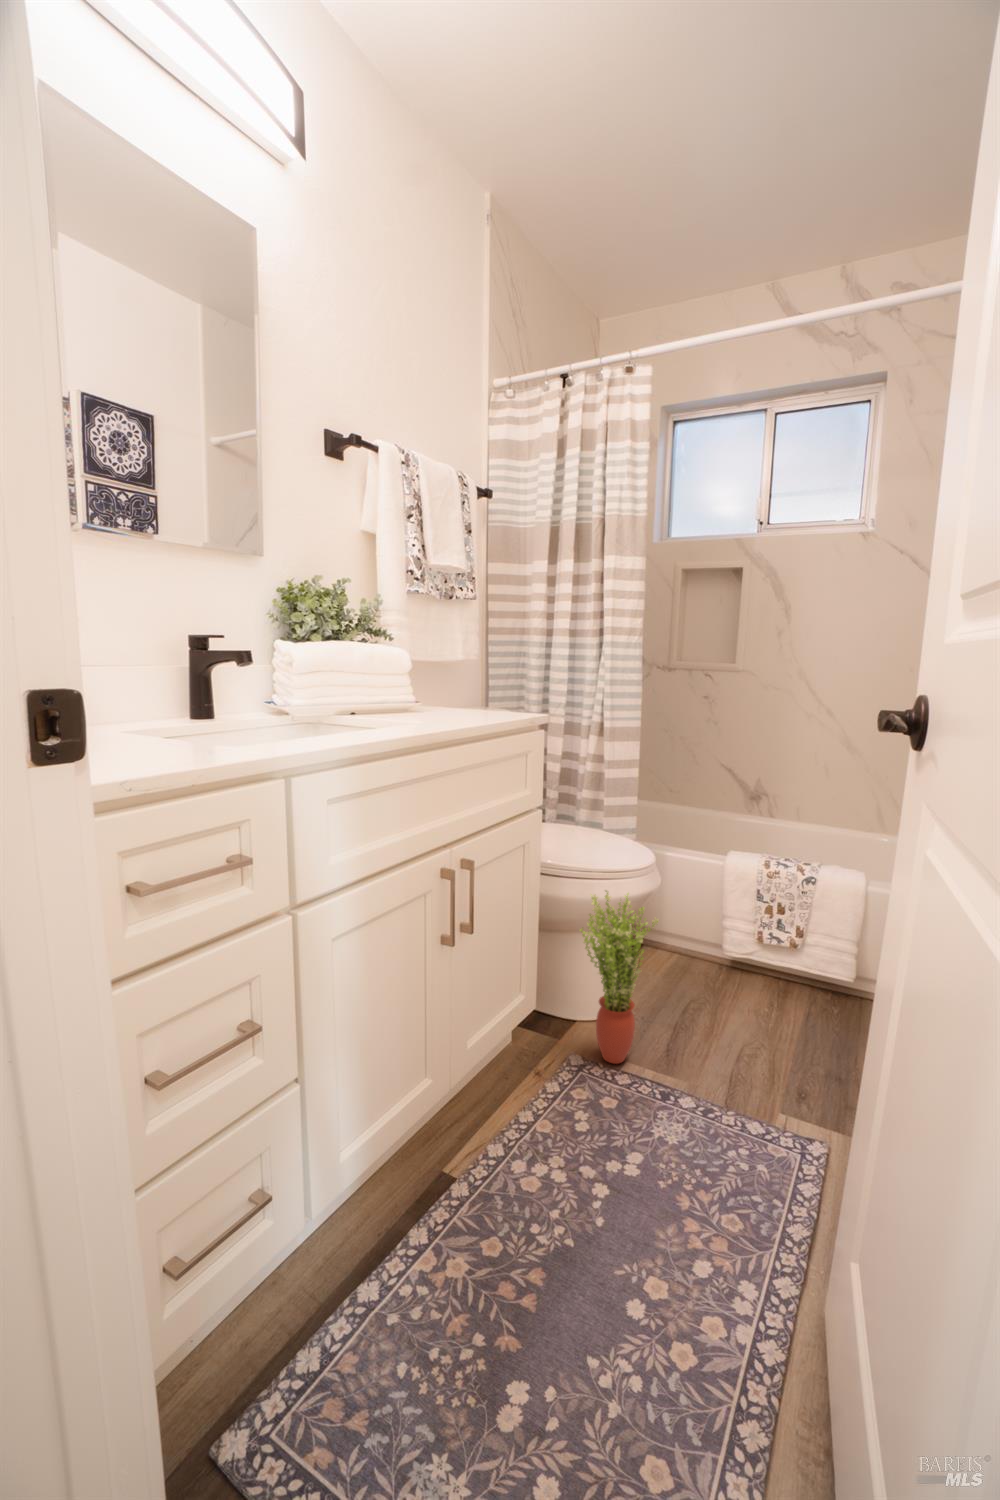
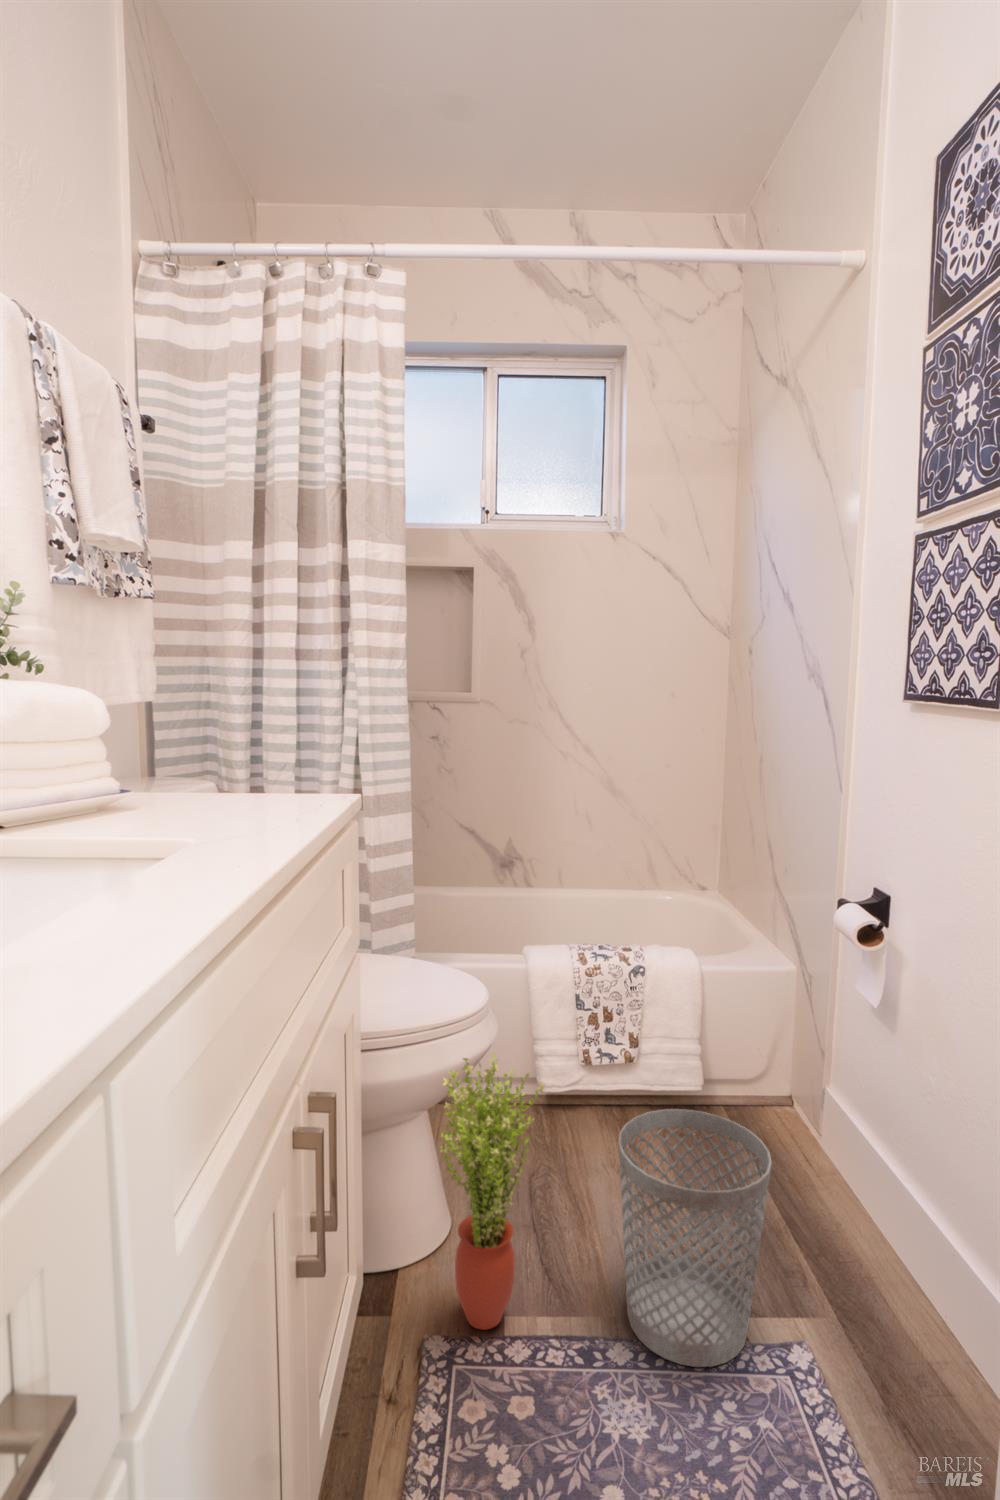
wastebasket: none [704,962,818,1135] -> present [619,1109,772,1367]

